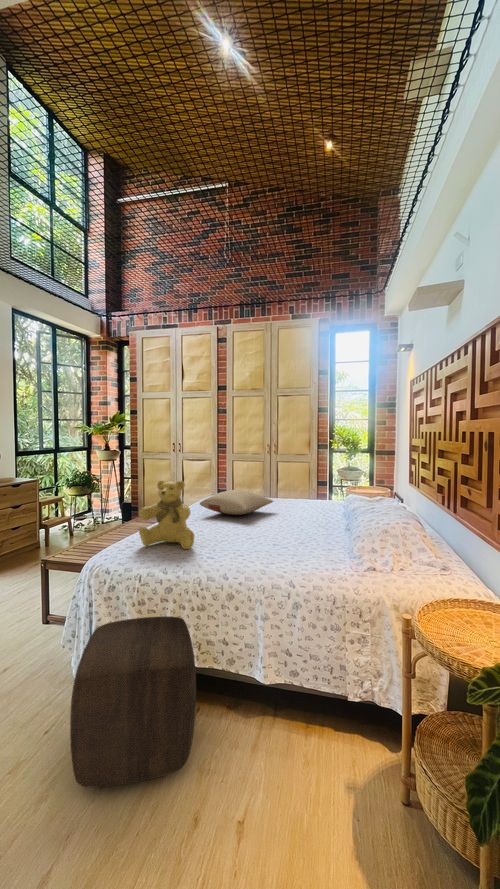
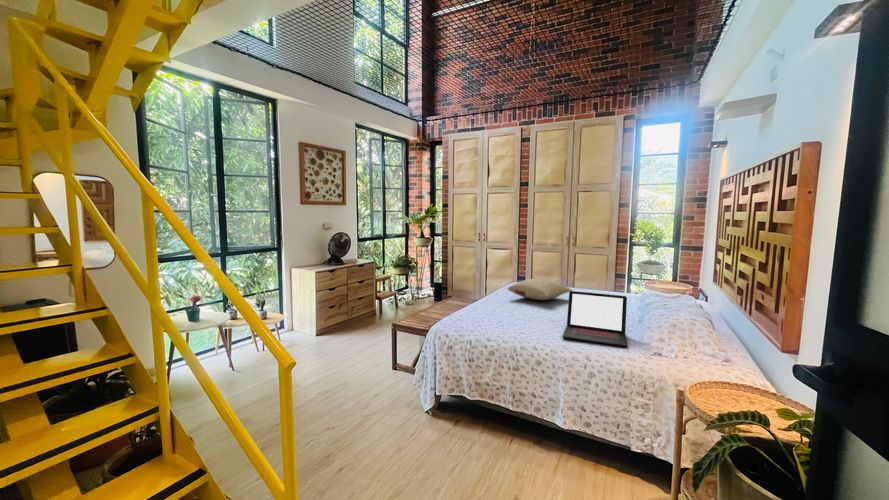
teddy bear: present [139,481,194,549] -> none [465,271,508,325]
laptop: none [260,500,335,564] -> present [563,291,627,347]
ottoman: present [70,616,196,788] -> none [433,371,514,473]

